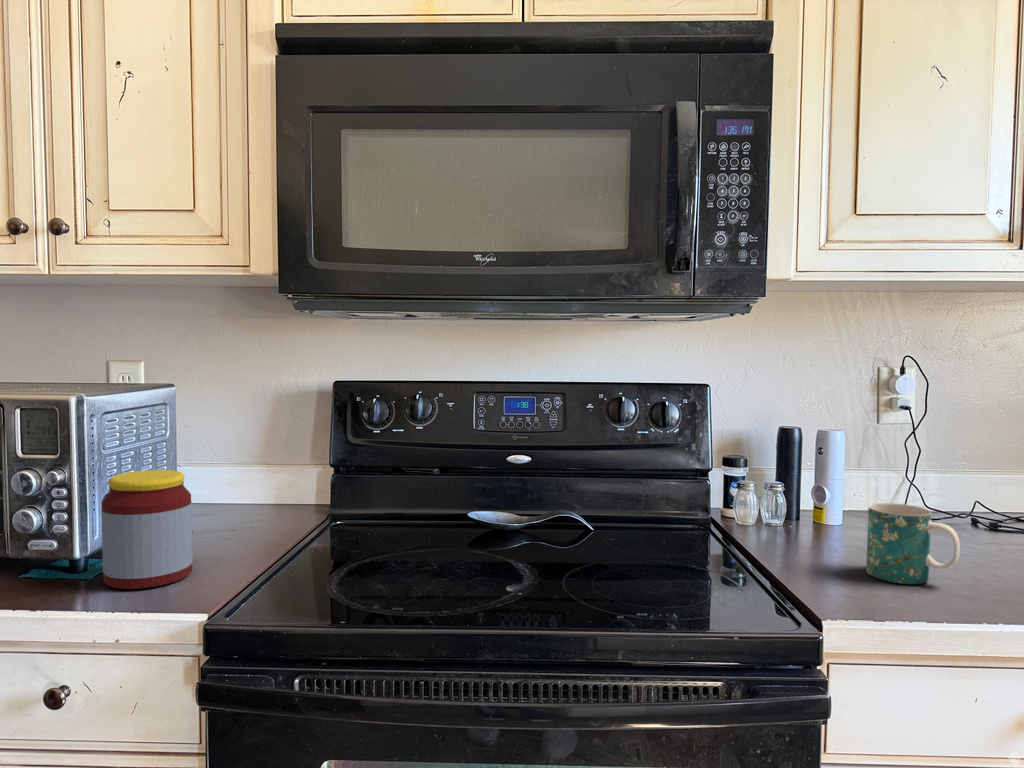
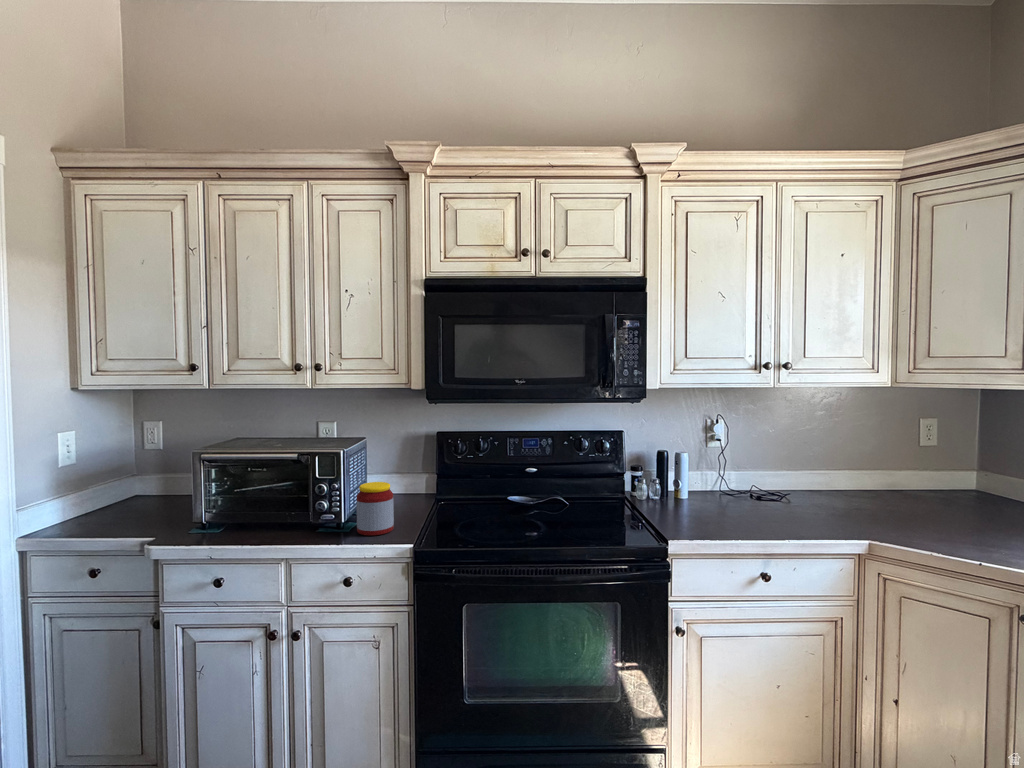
mug: present [866,503,960,584] -> none [692,489,729,525]

